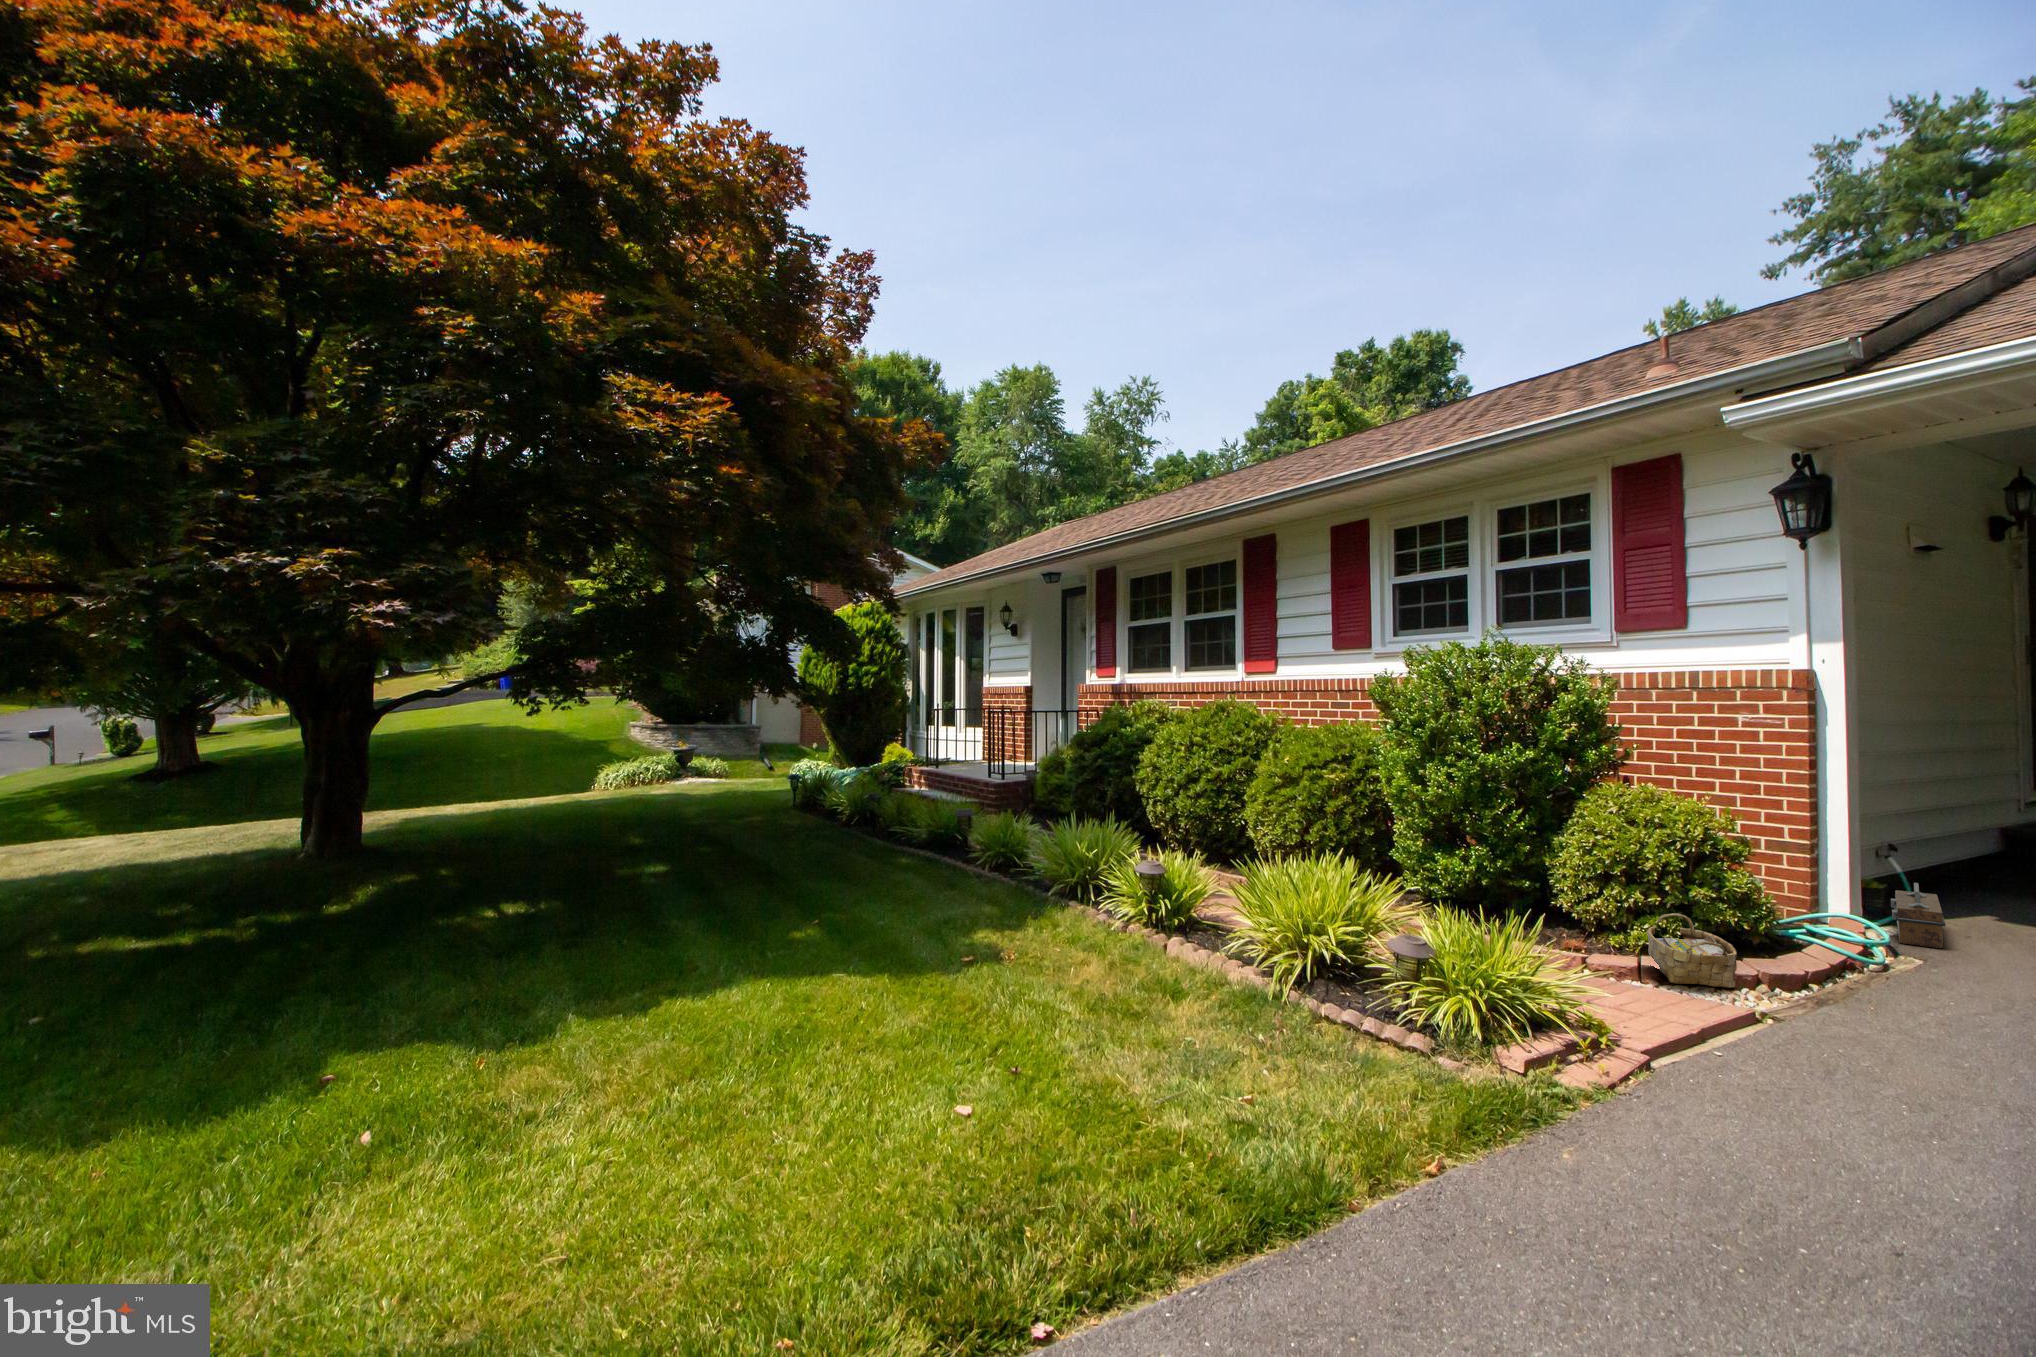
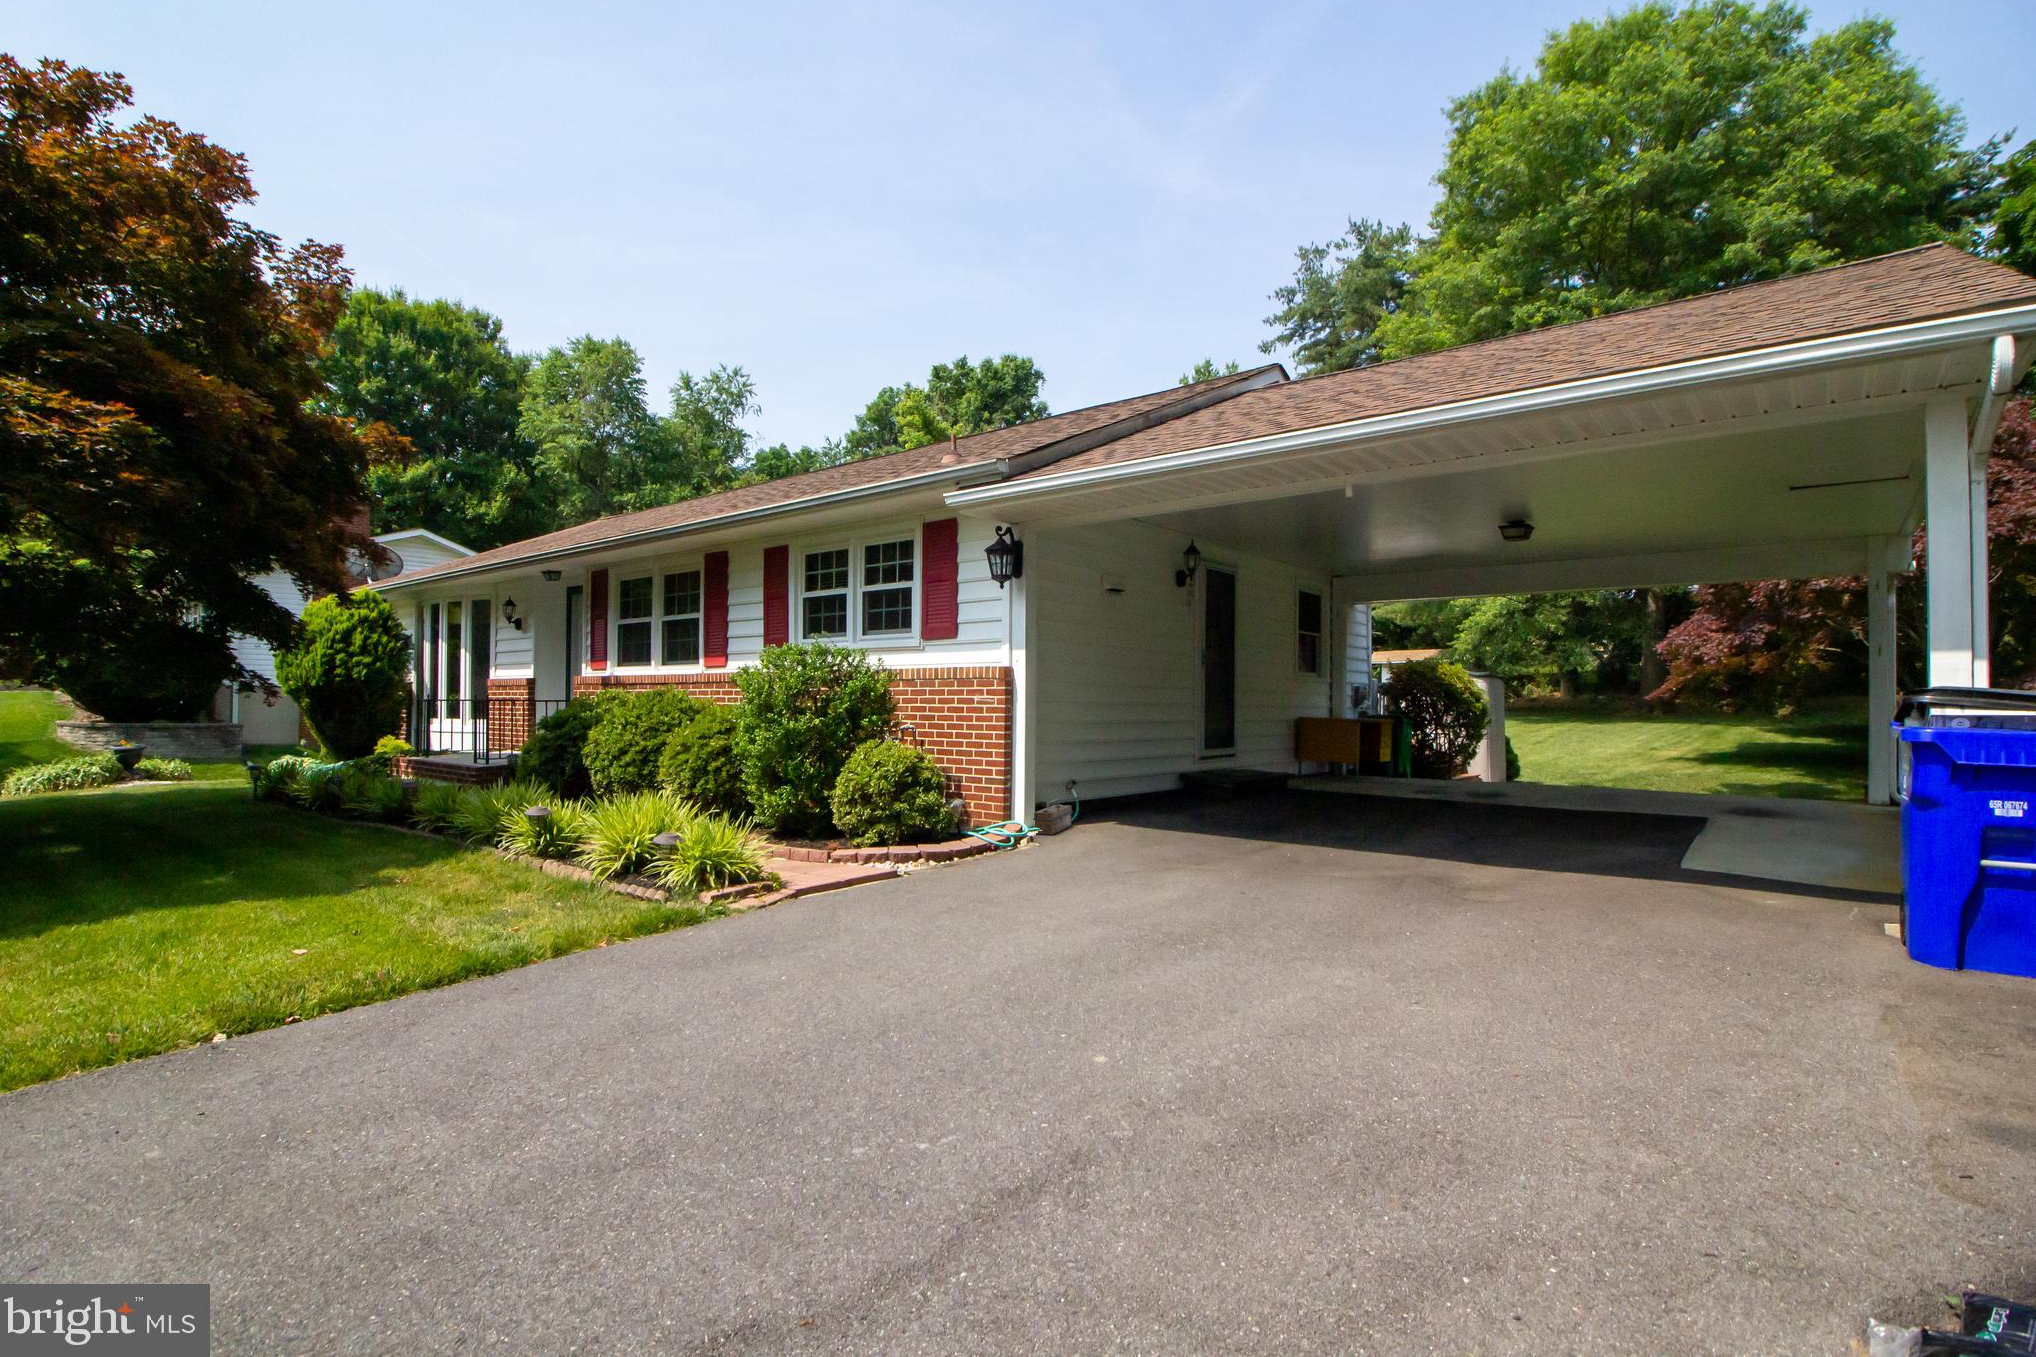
woven basket: present [1647,913,1737,988] -> none [864,819,907,860]

